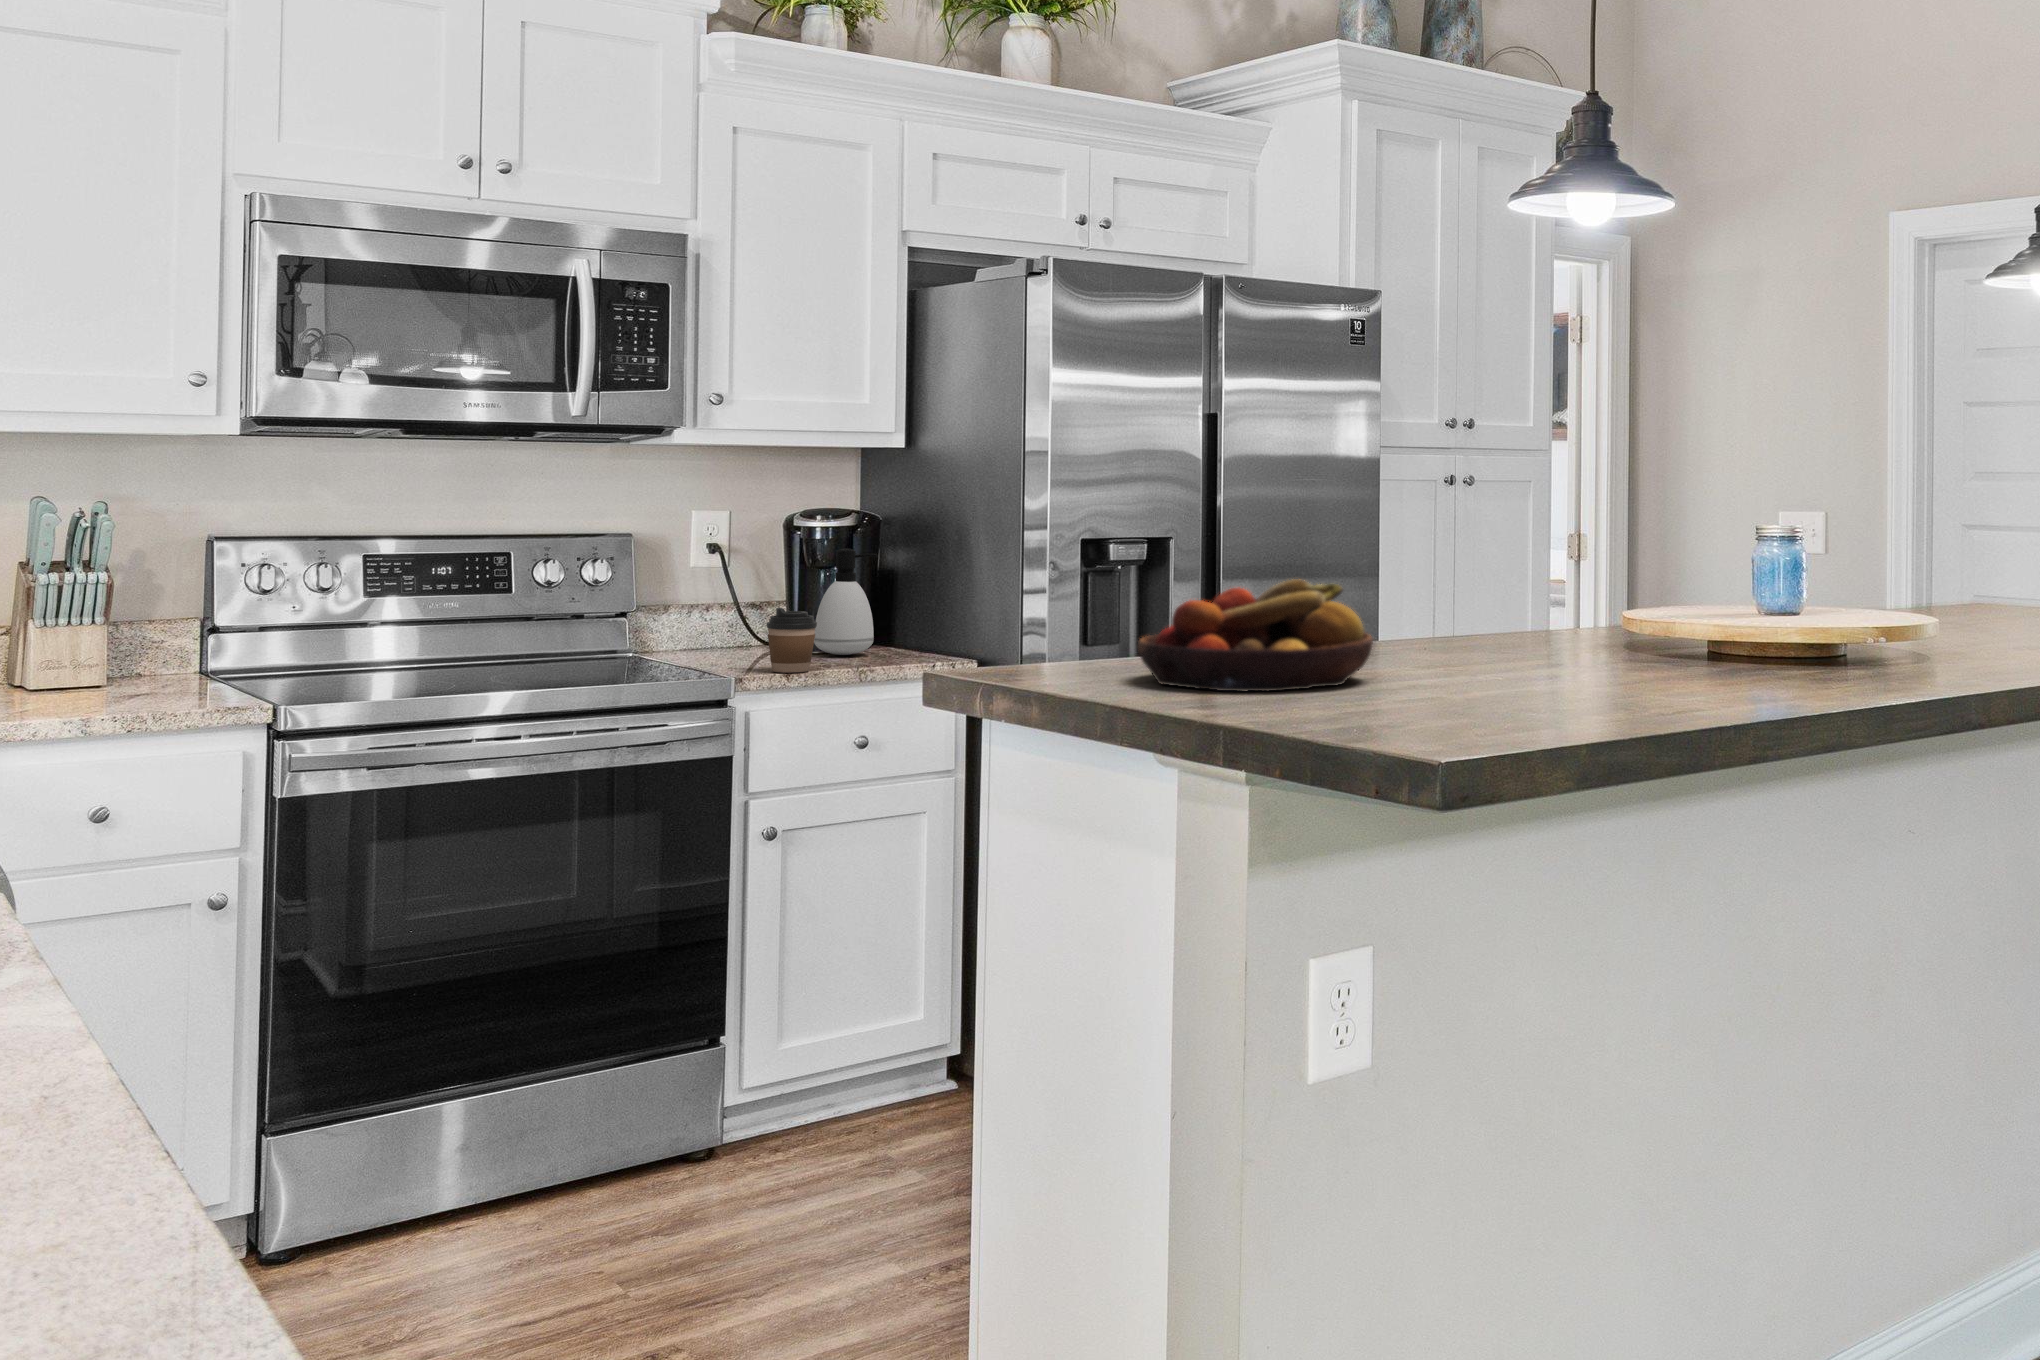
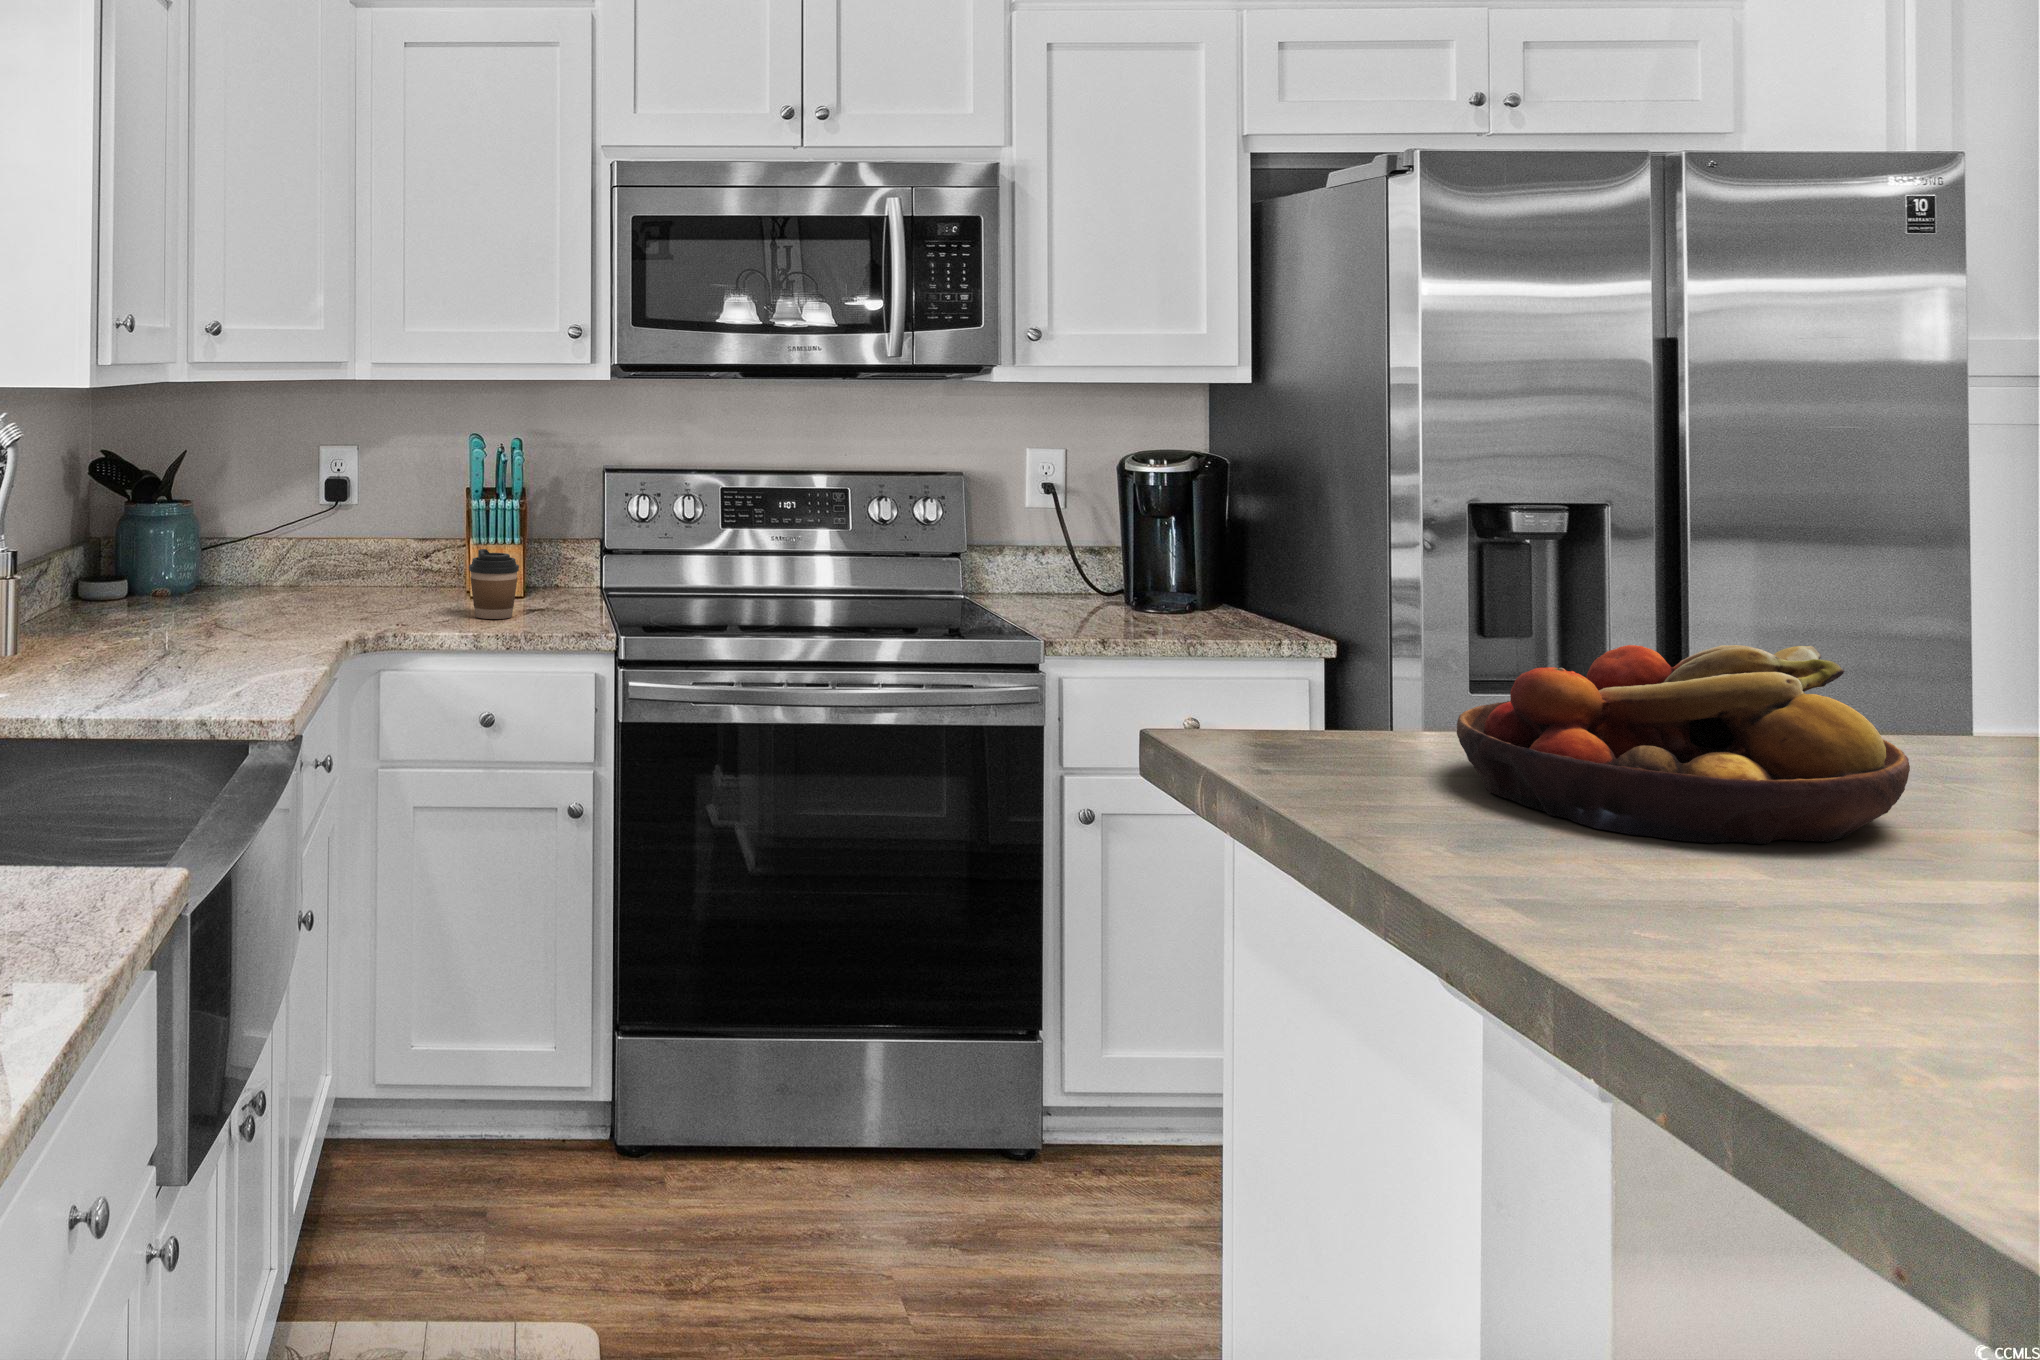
soap dispenser: present [814,549,877,655] -> none [1151,496,1220,615]
coffee cup: present [767,608,817,672] -> present [469,549,519,619]

